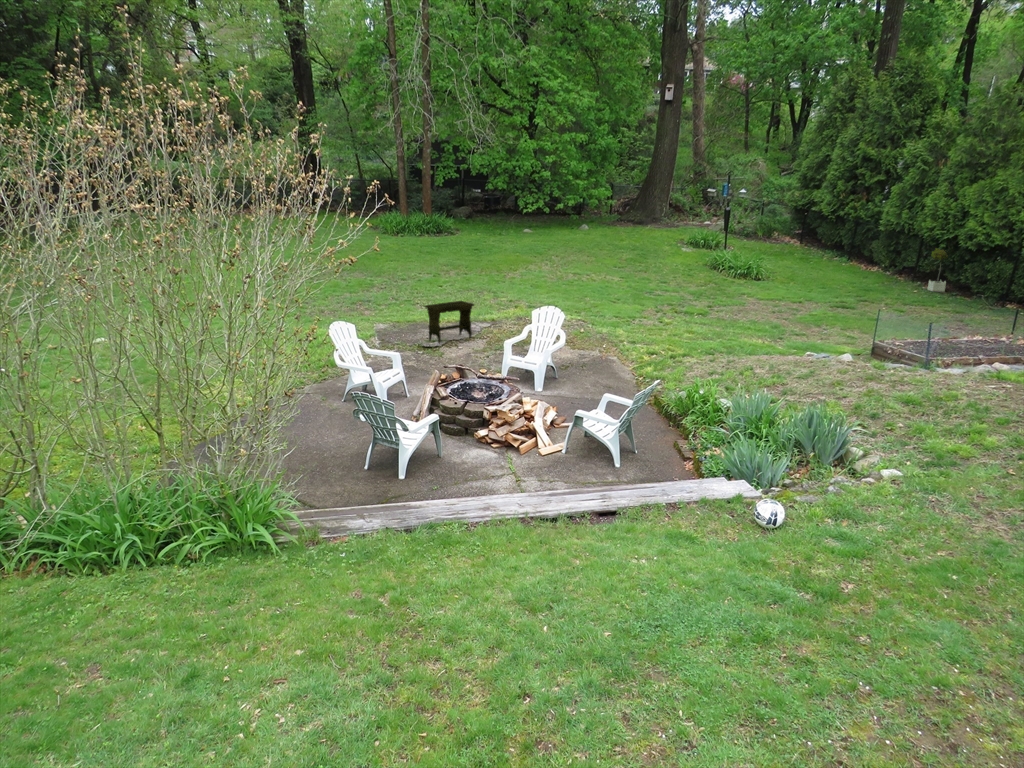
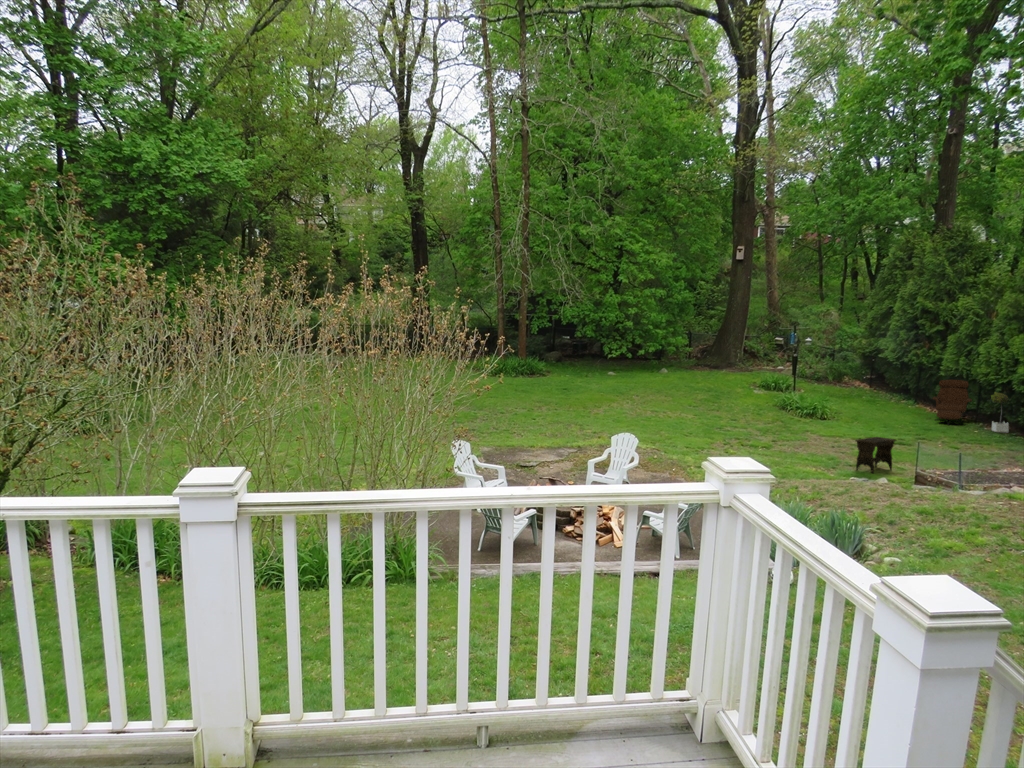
lounge chair: none [868,235,909,285] -> present [932,380,972,425]
footstool: present [425,301,474,344] -> present [855,437,896,473]

